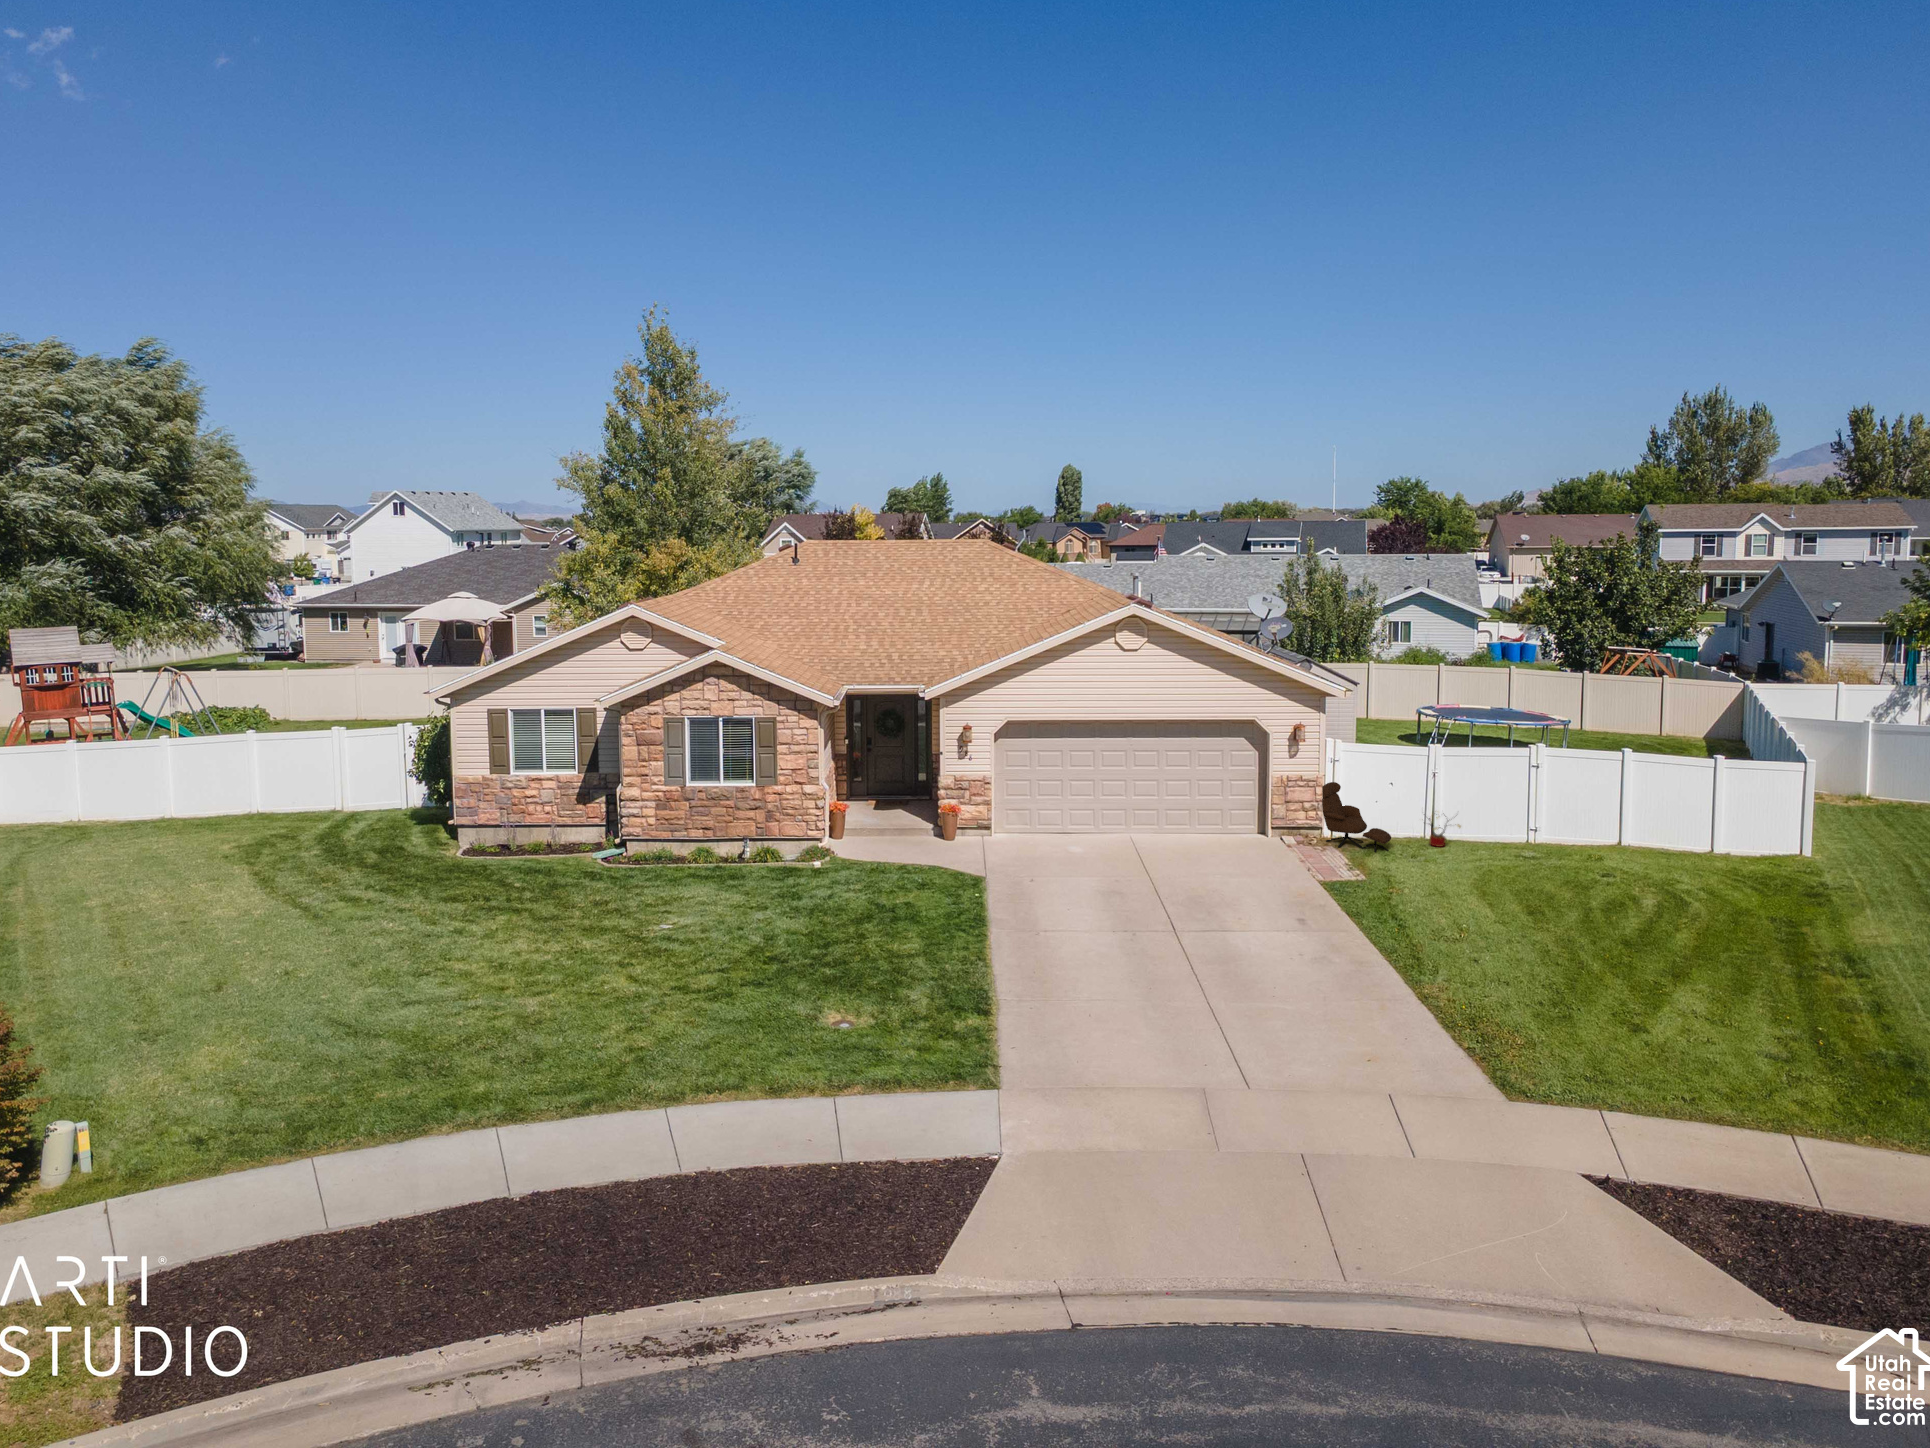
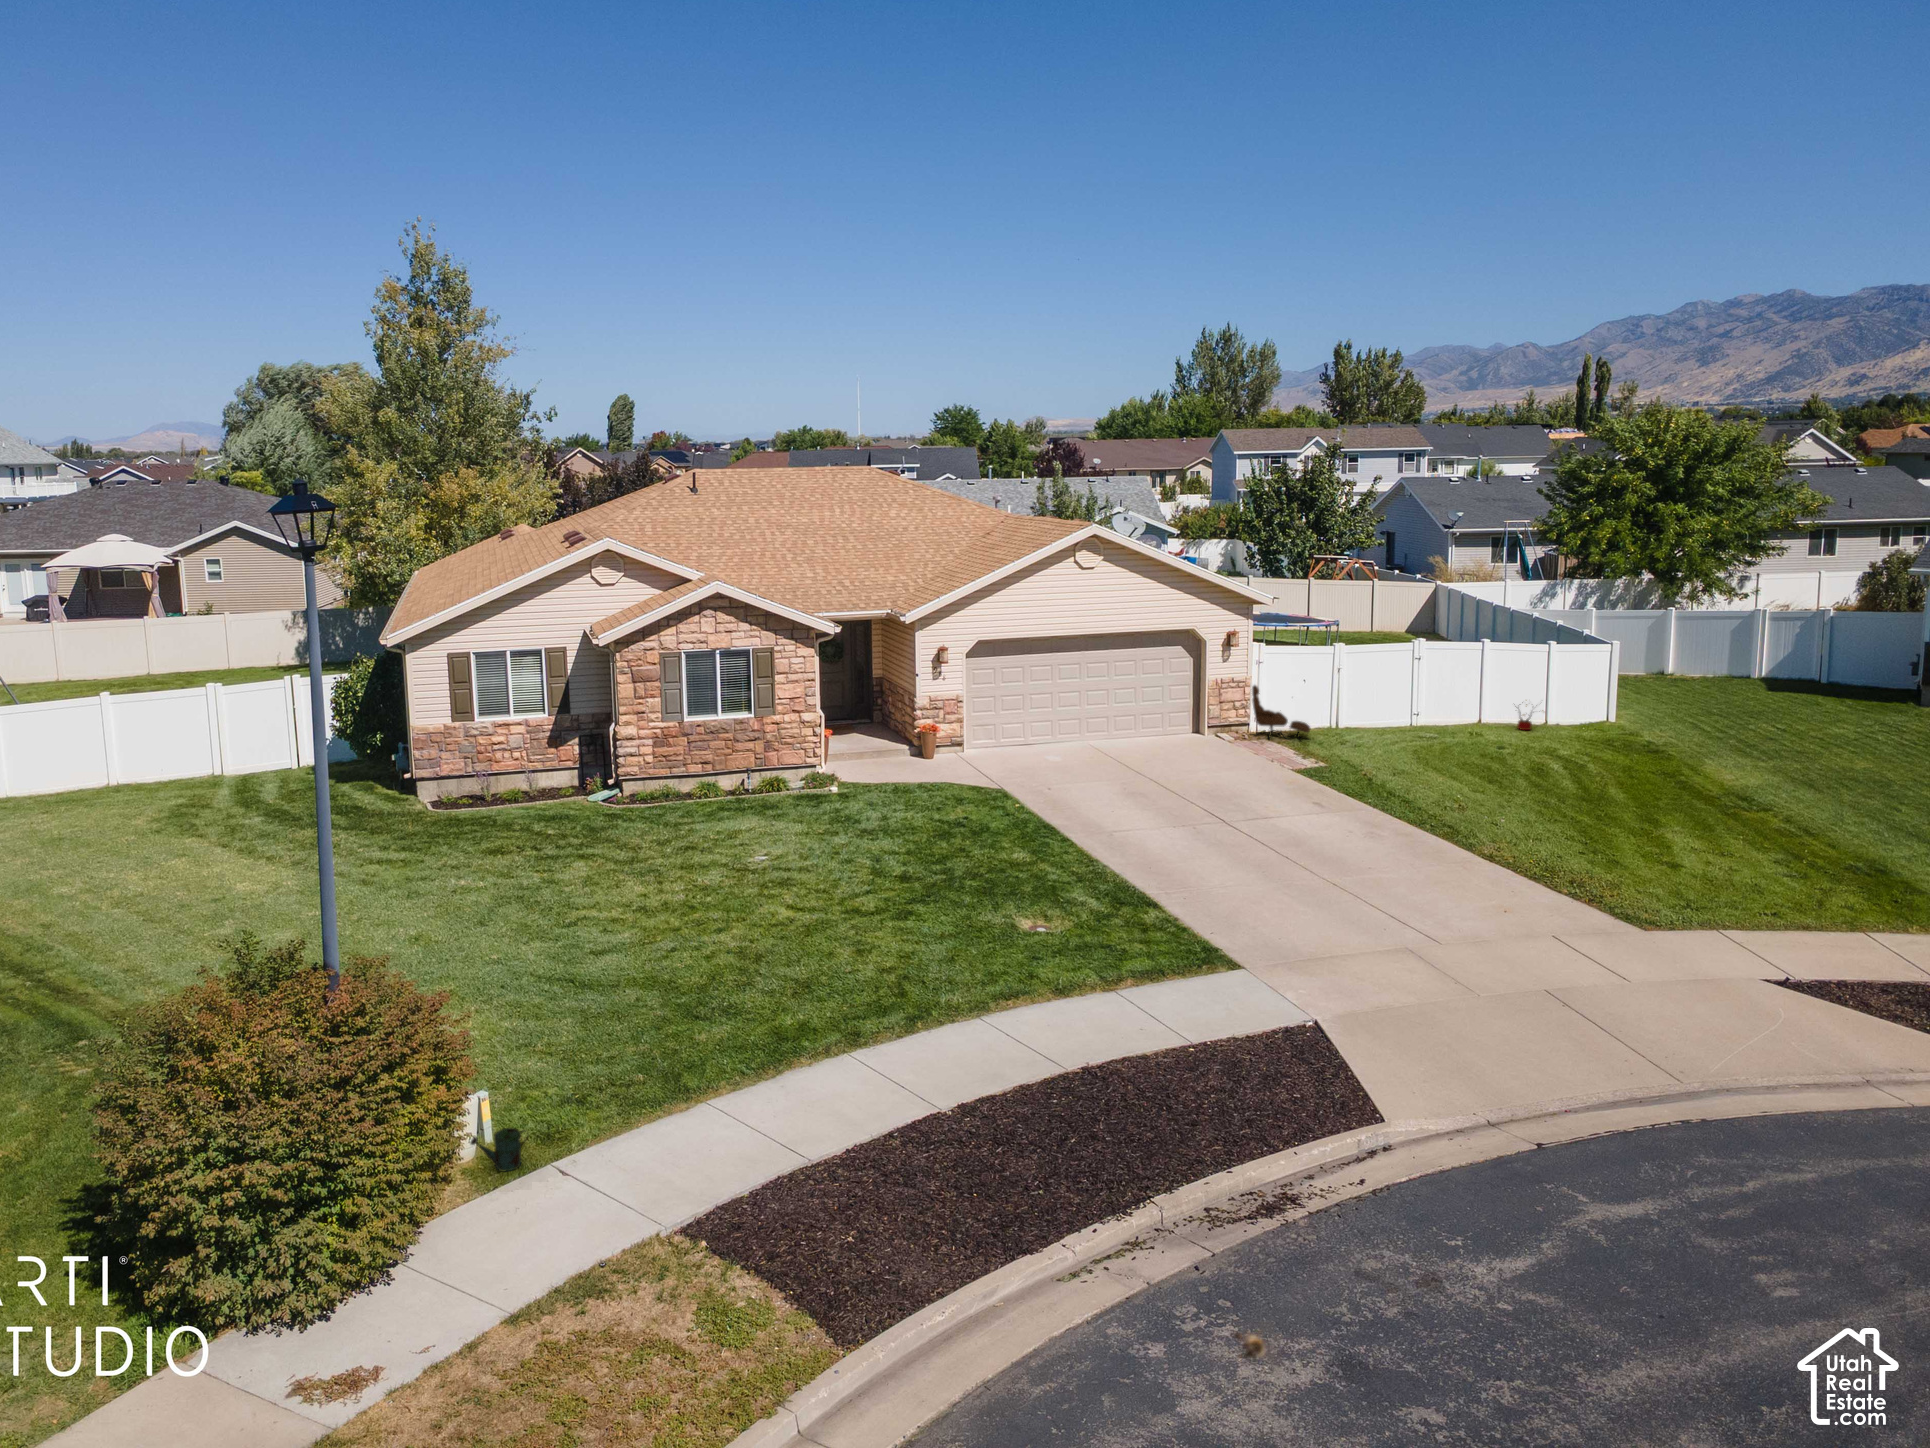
decorative plant: present [1429,818,1461,847] -> present [1517,704,1532,730]
watering can: none [22,1161,88,1203] -> present [471,1128,529,1171]

